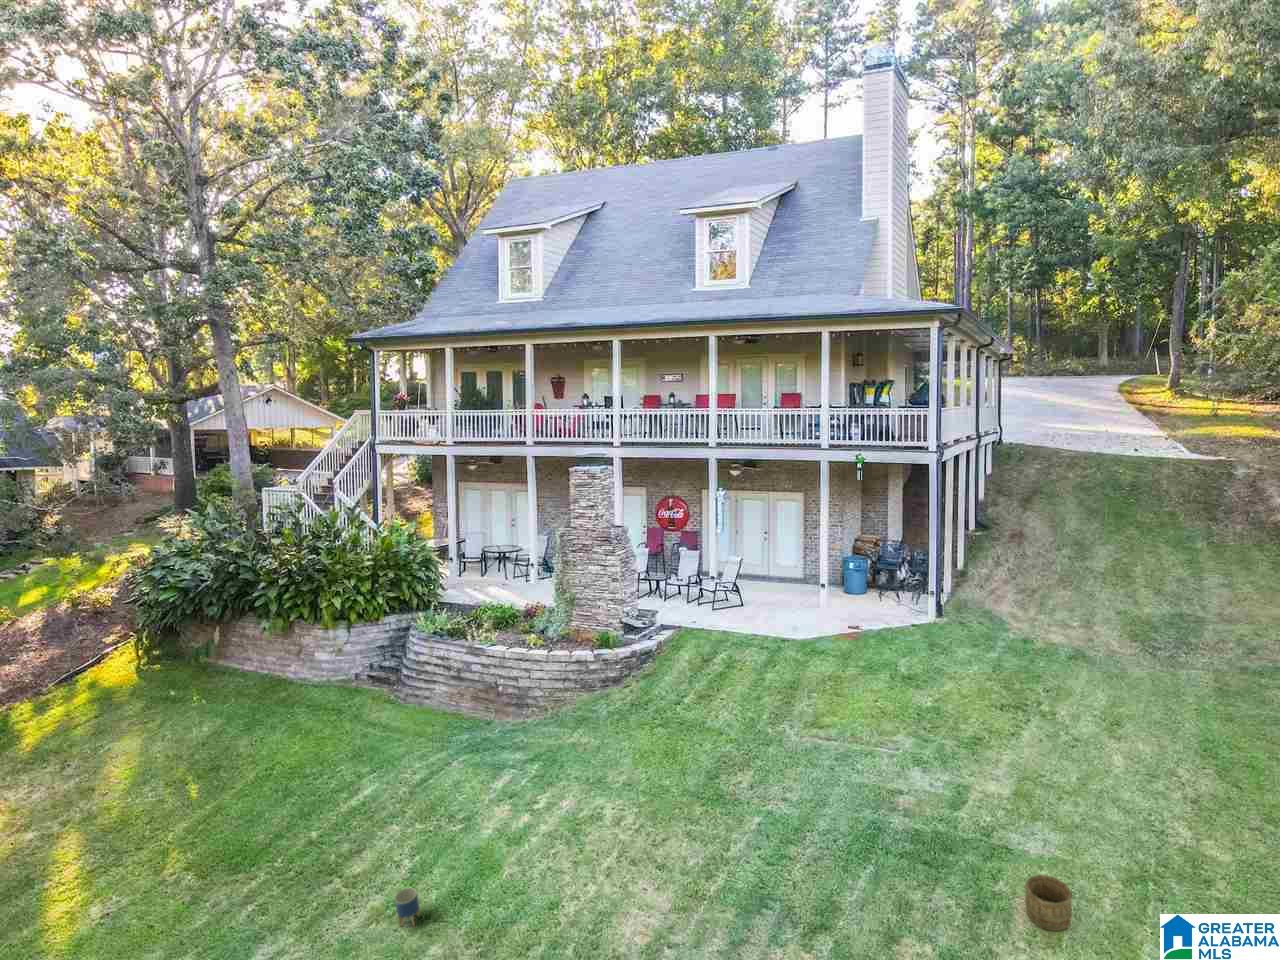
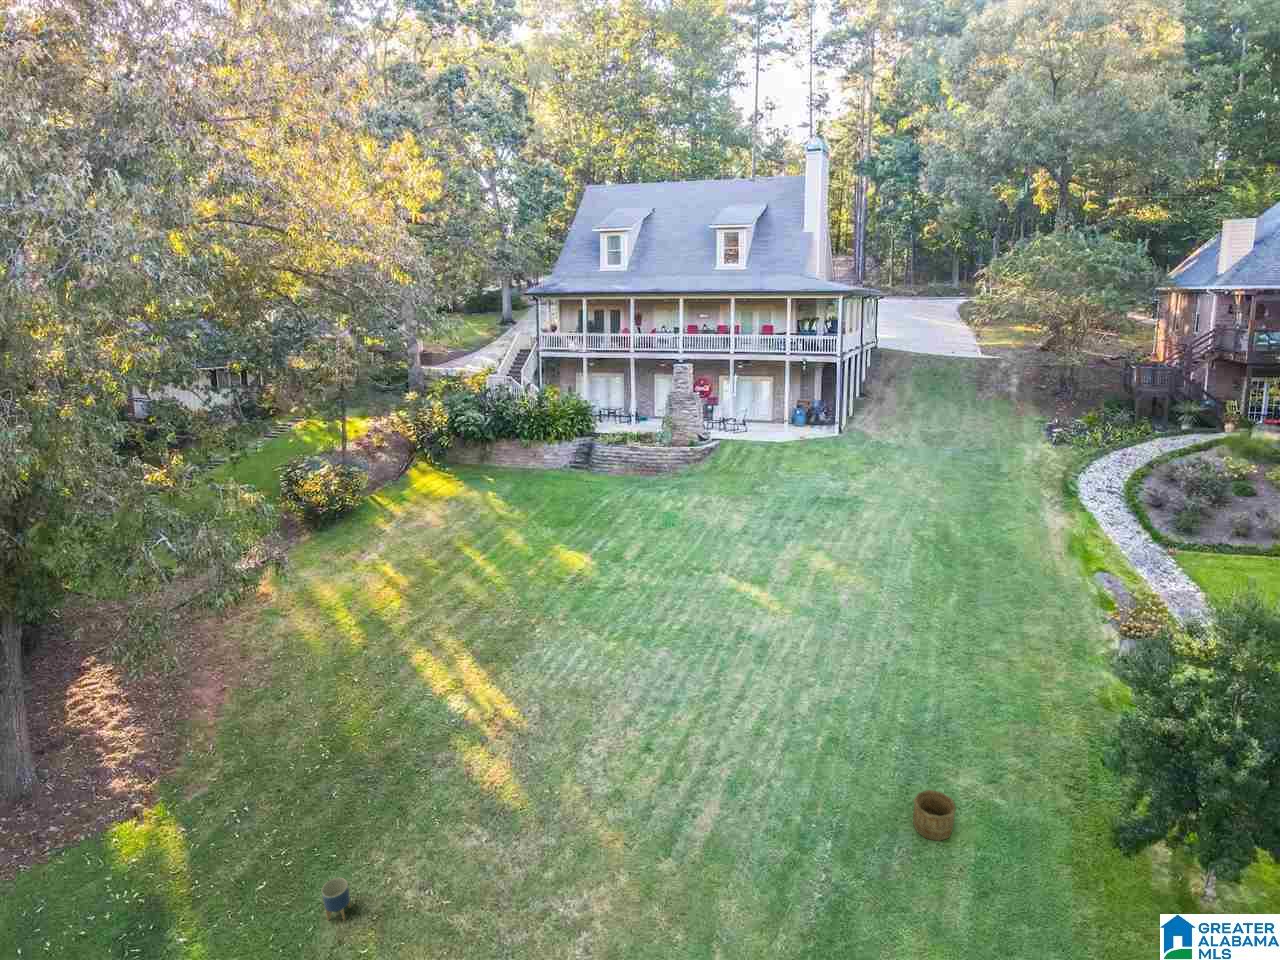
wooden bucket: present [1024,874,1073,931] -> present [913,790,956,841]

